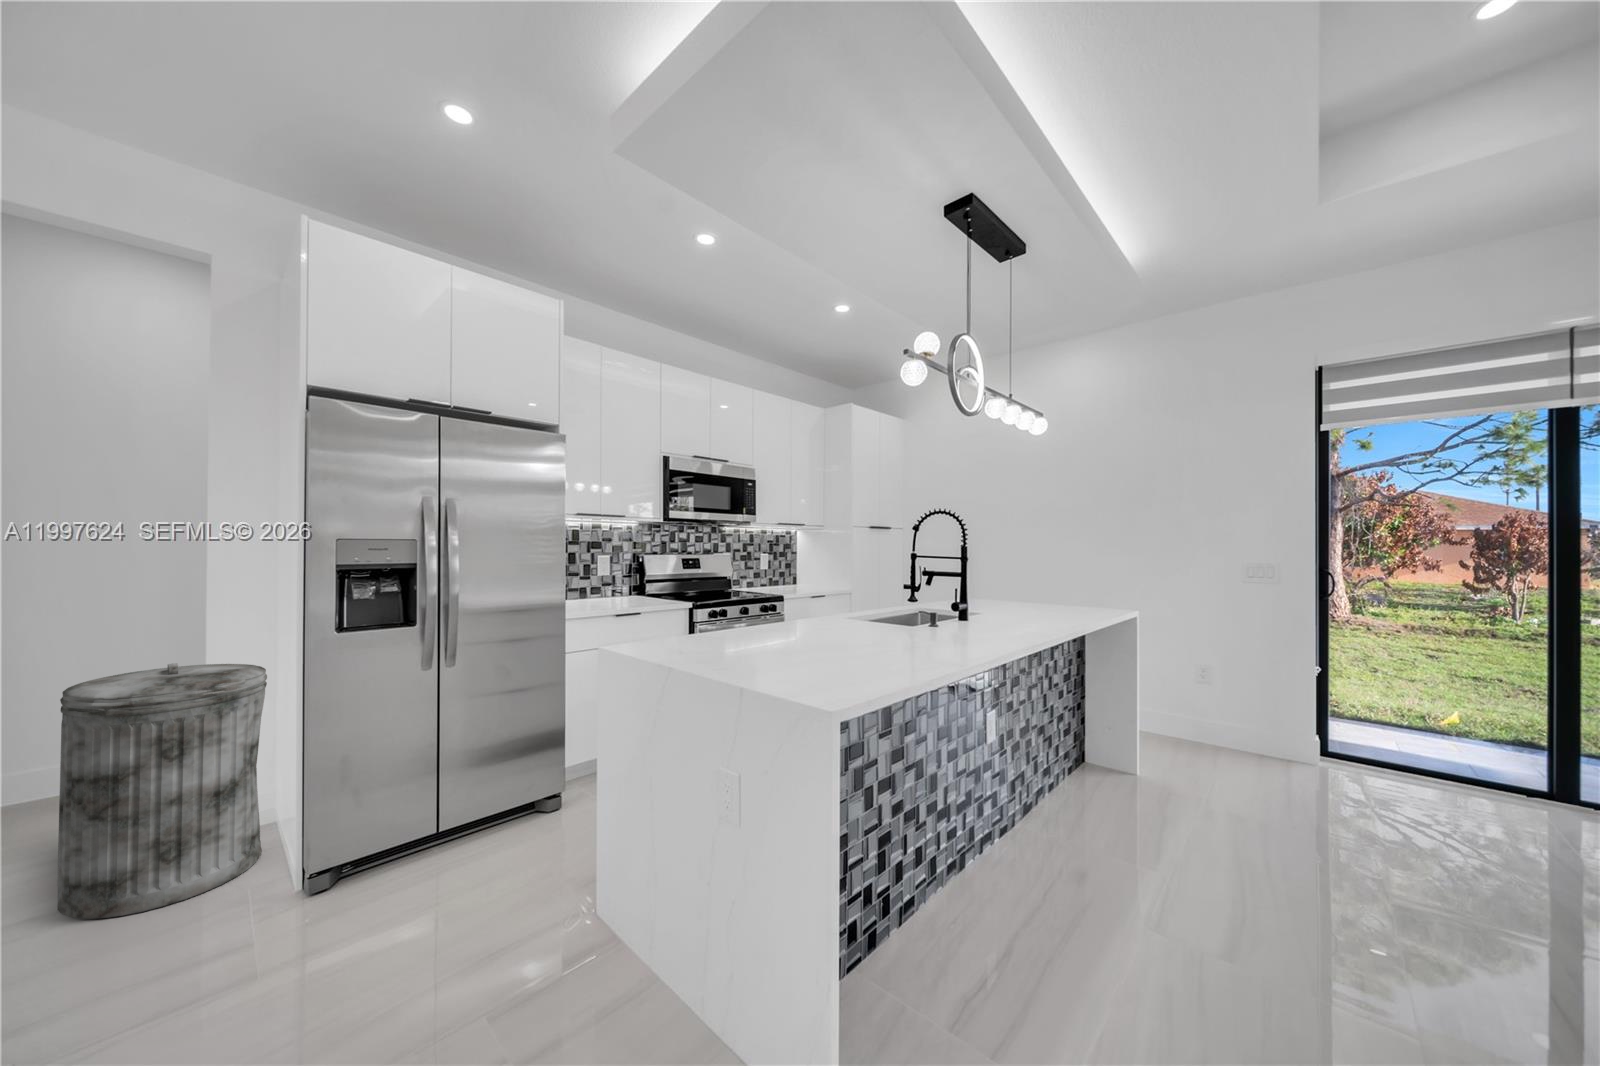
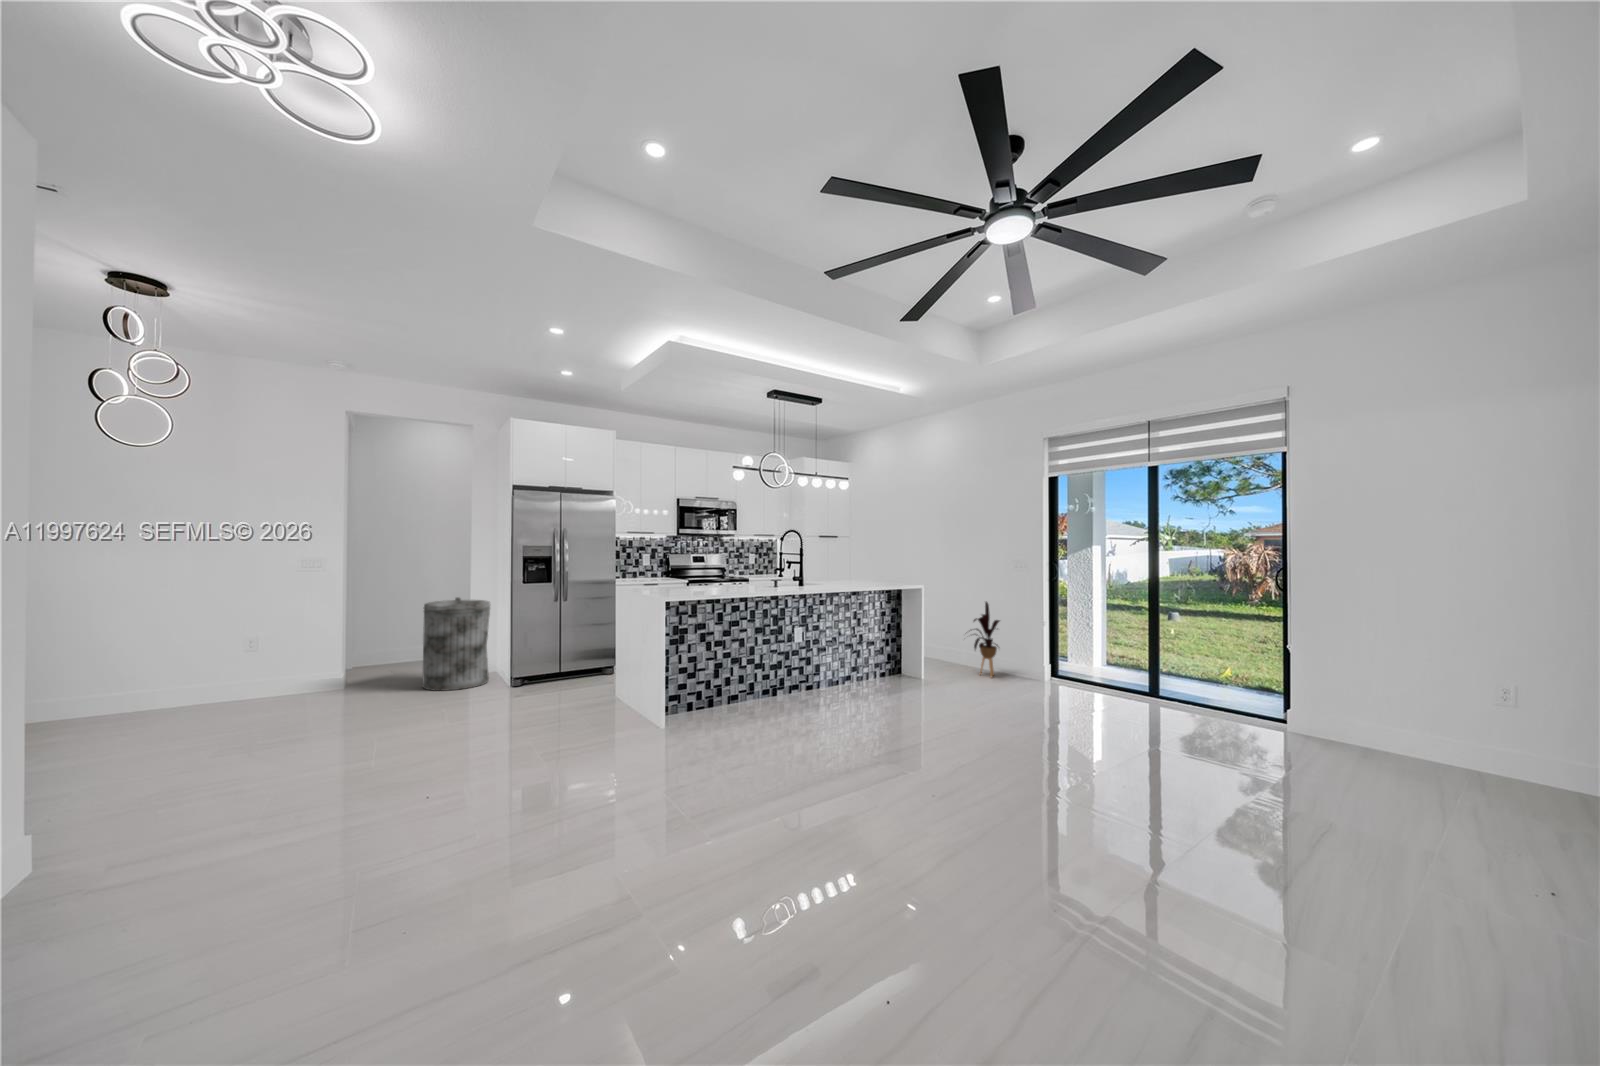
house plant: none [1180,634,1261,766] -> present [974,602,1000,677]

